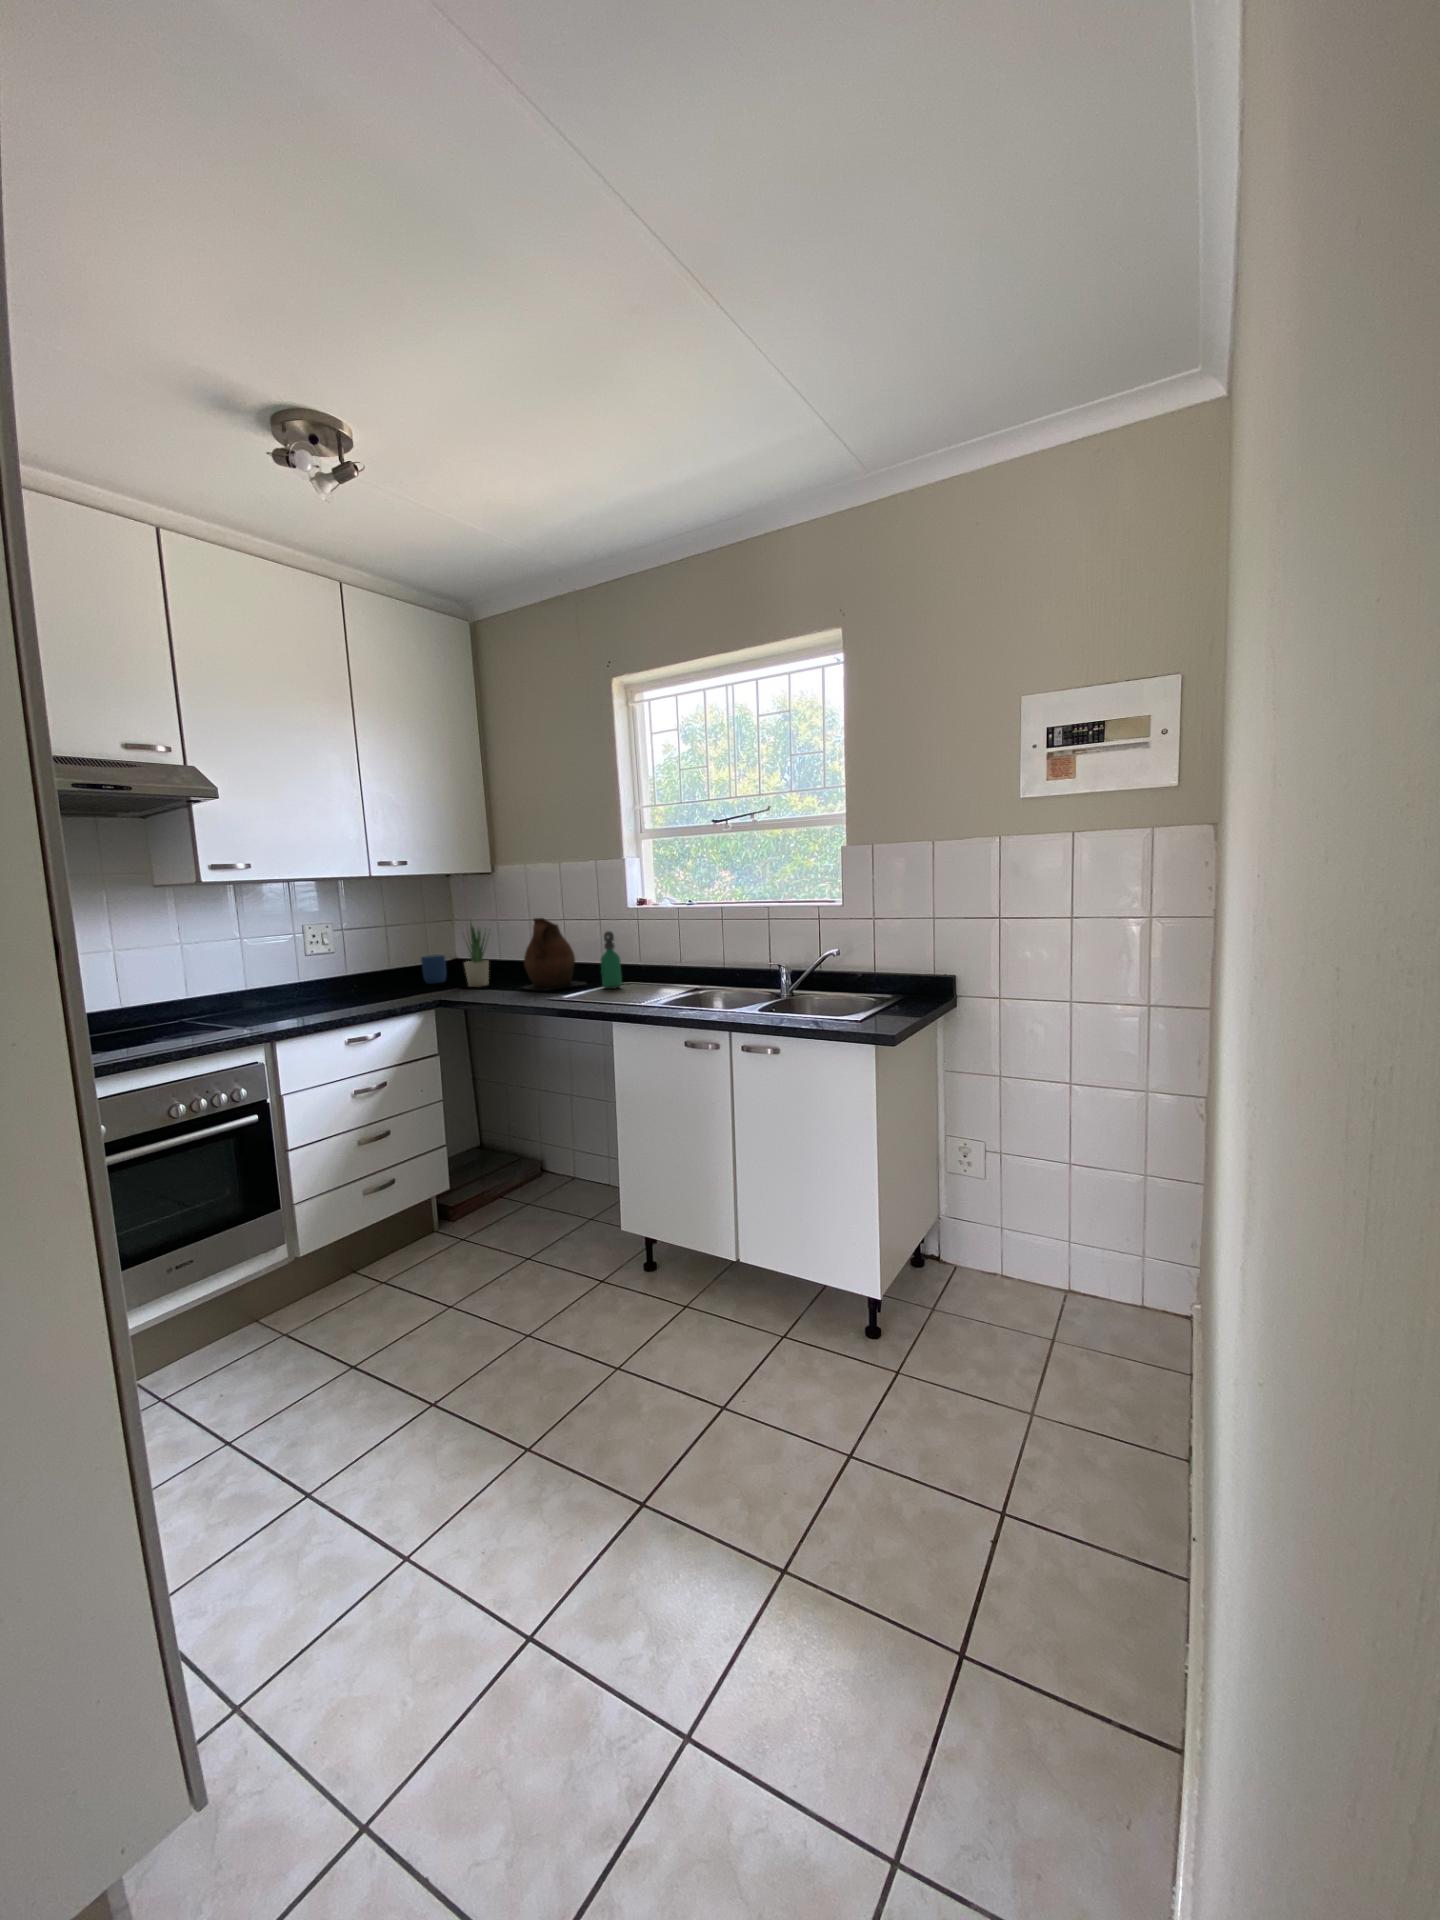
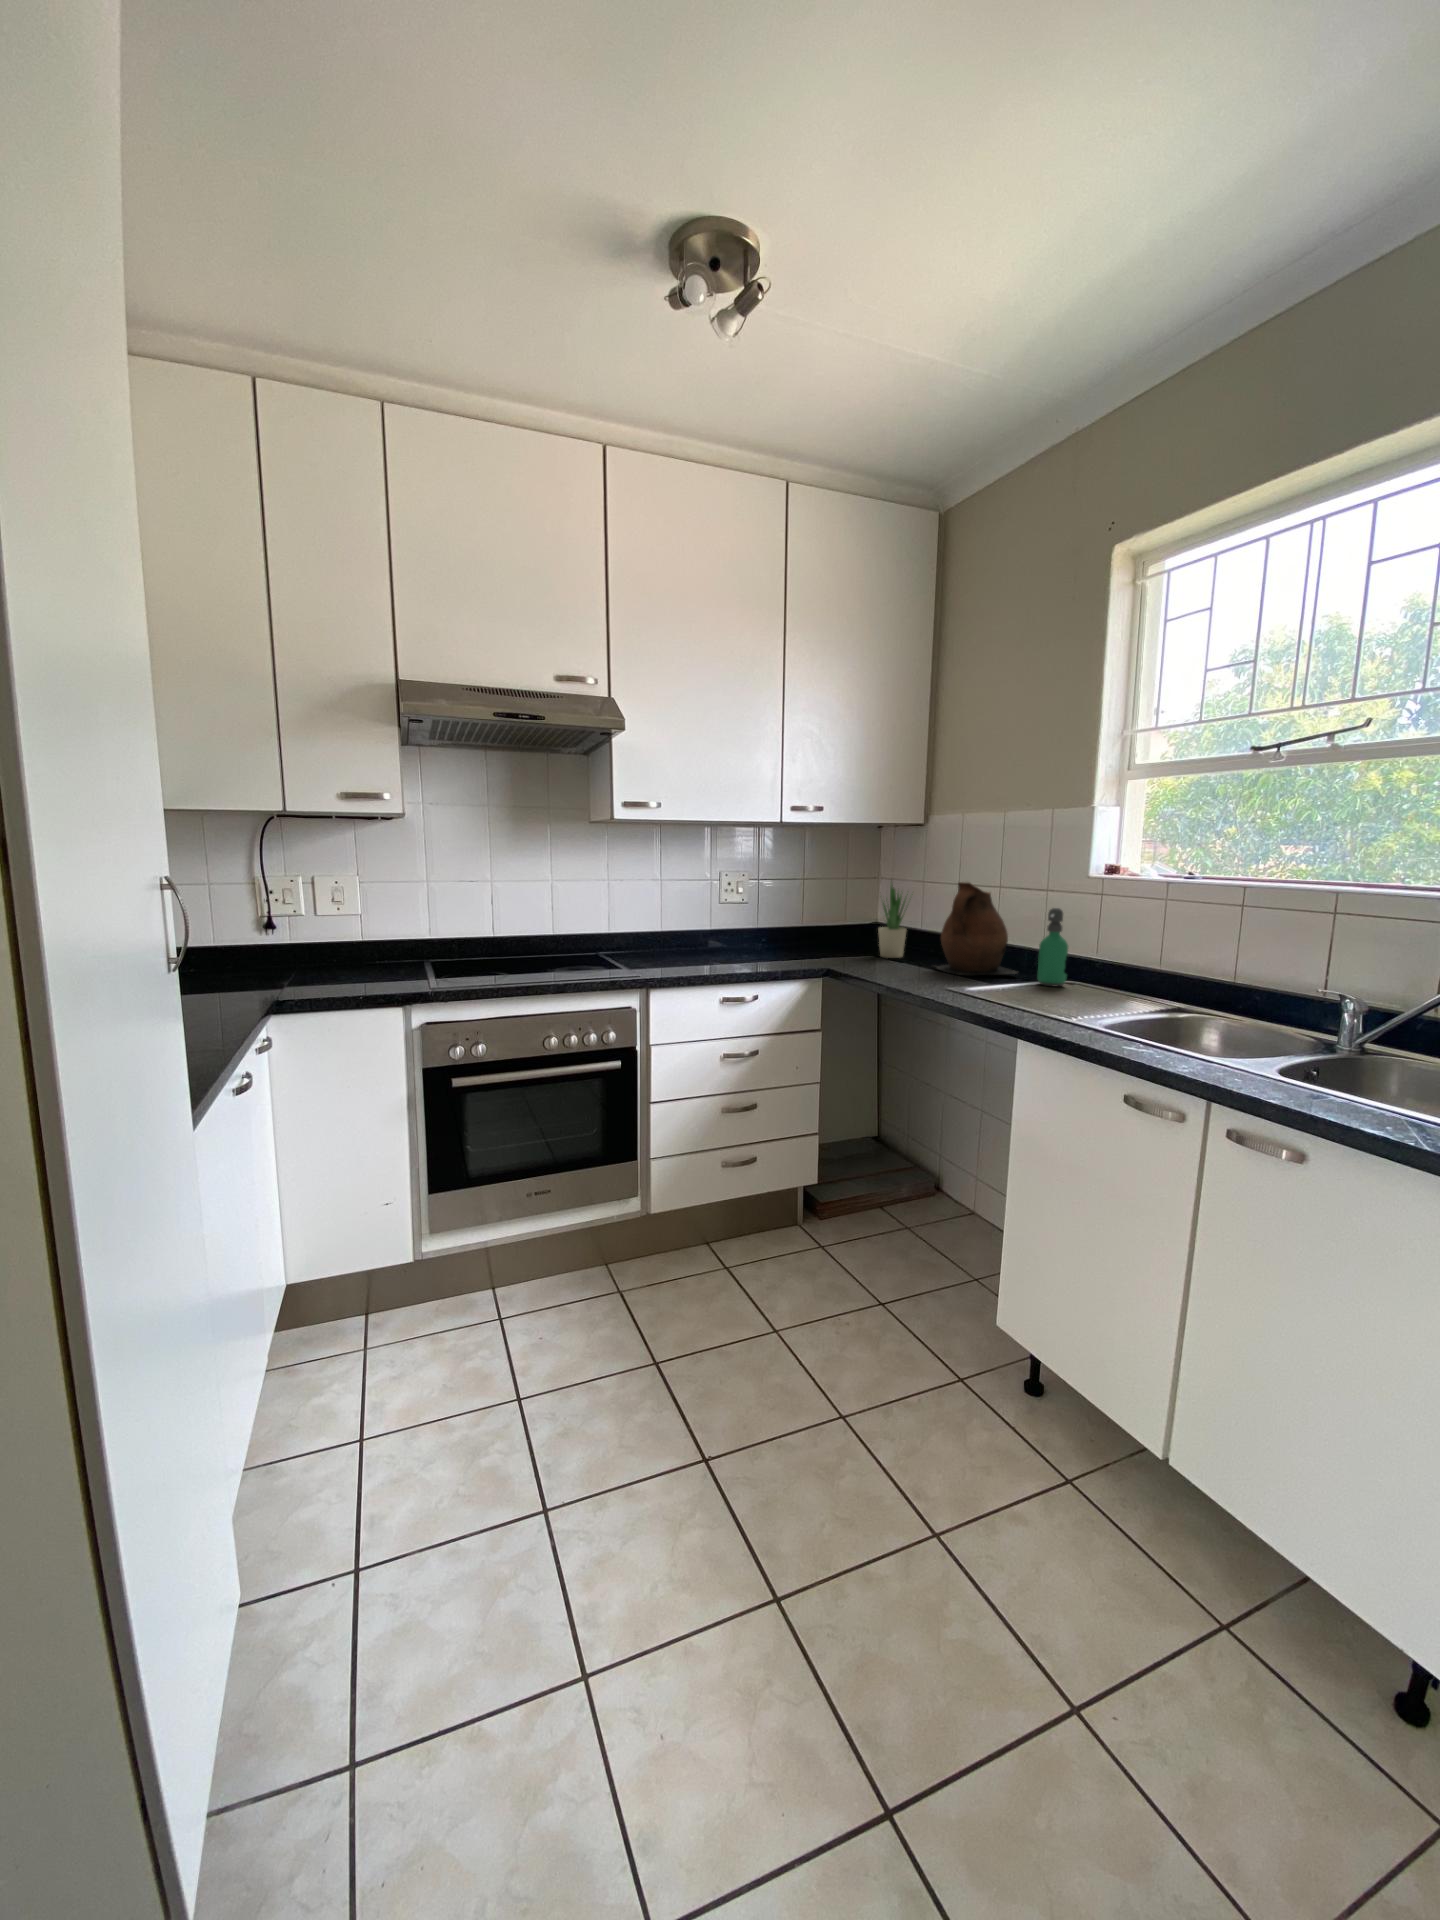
mug: present [421,954,446,984] -> none [840,915,866,948]

